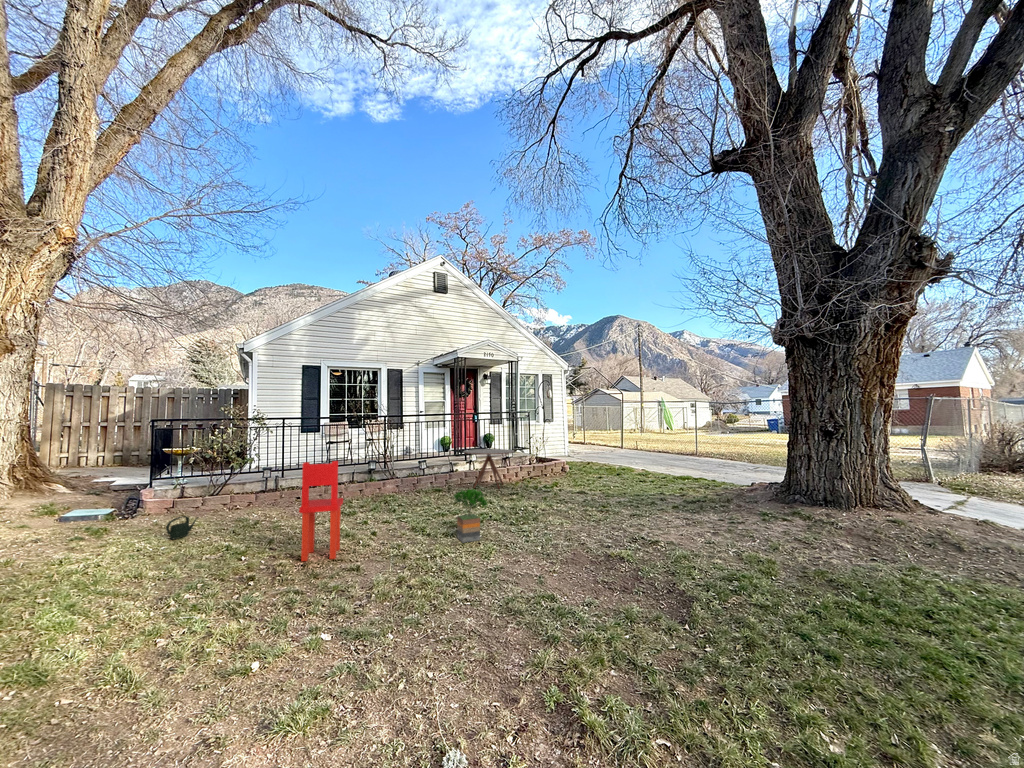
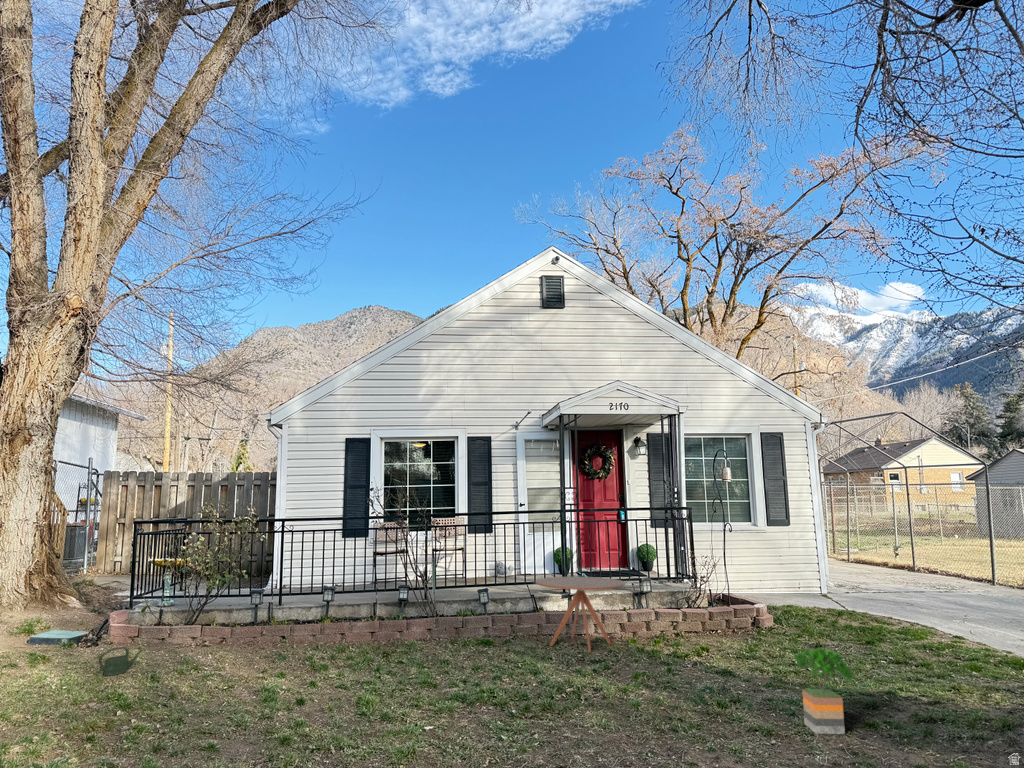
chair: present [299,461,343,561] -> none [169,593,242,736]
potted tree: present [454,489,487,543] -> present [795,649,853,734]

